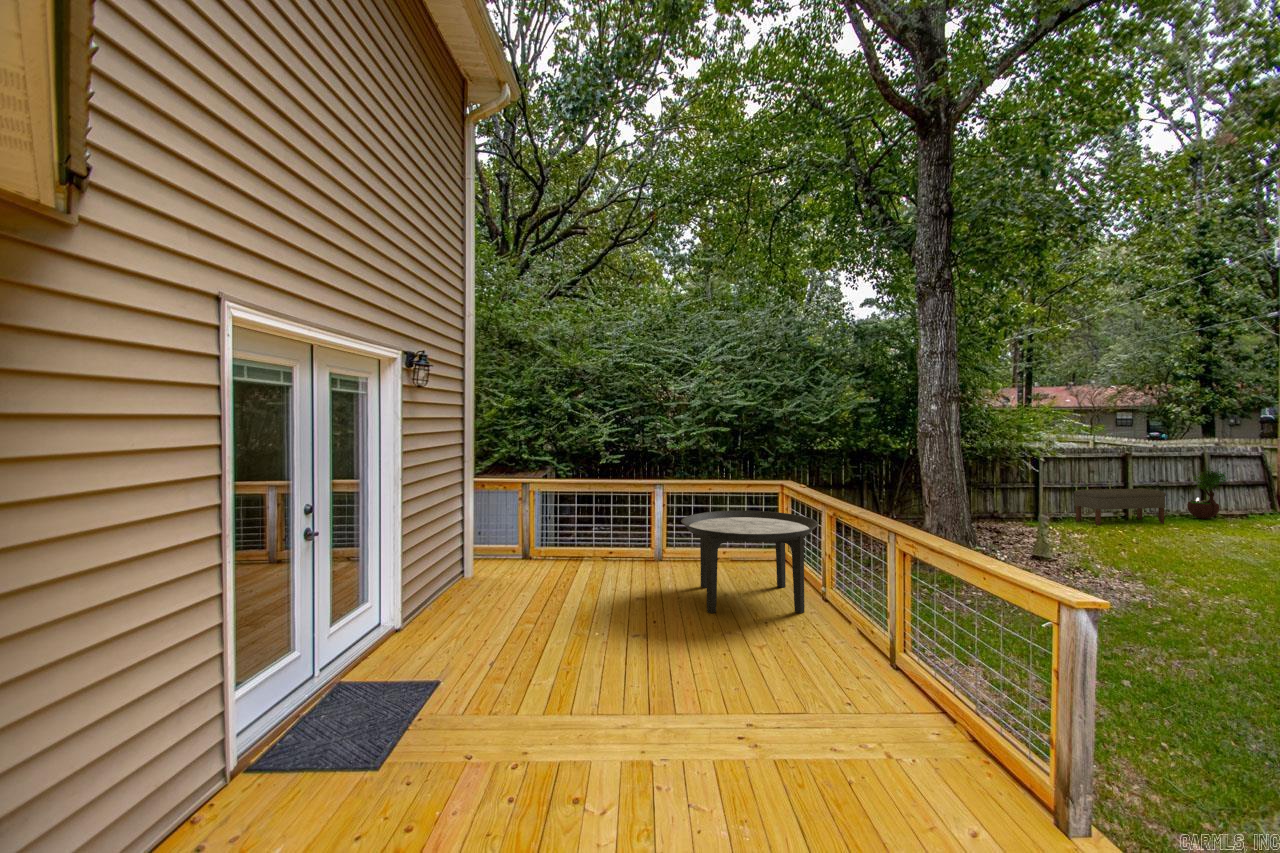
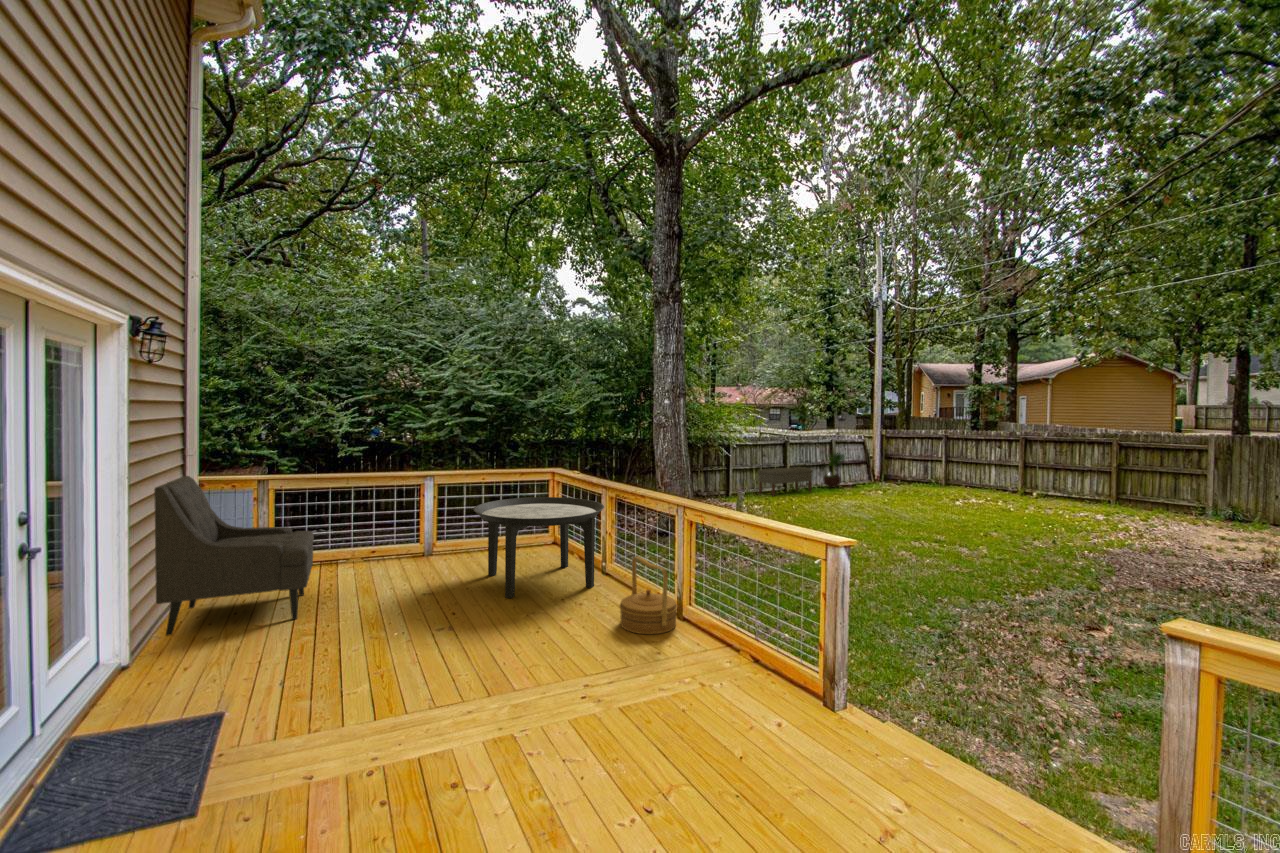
chair: none [429,478,550,606] -> present [154,476,314,636]
woven basket: none [814,585,885,679] -> present [619,556,677,634]

